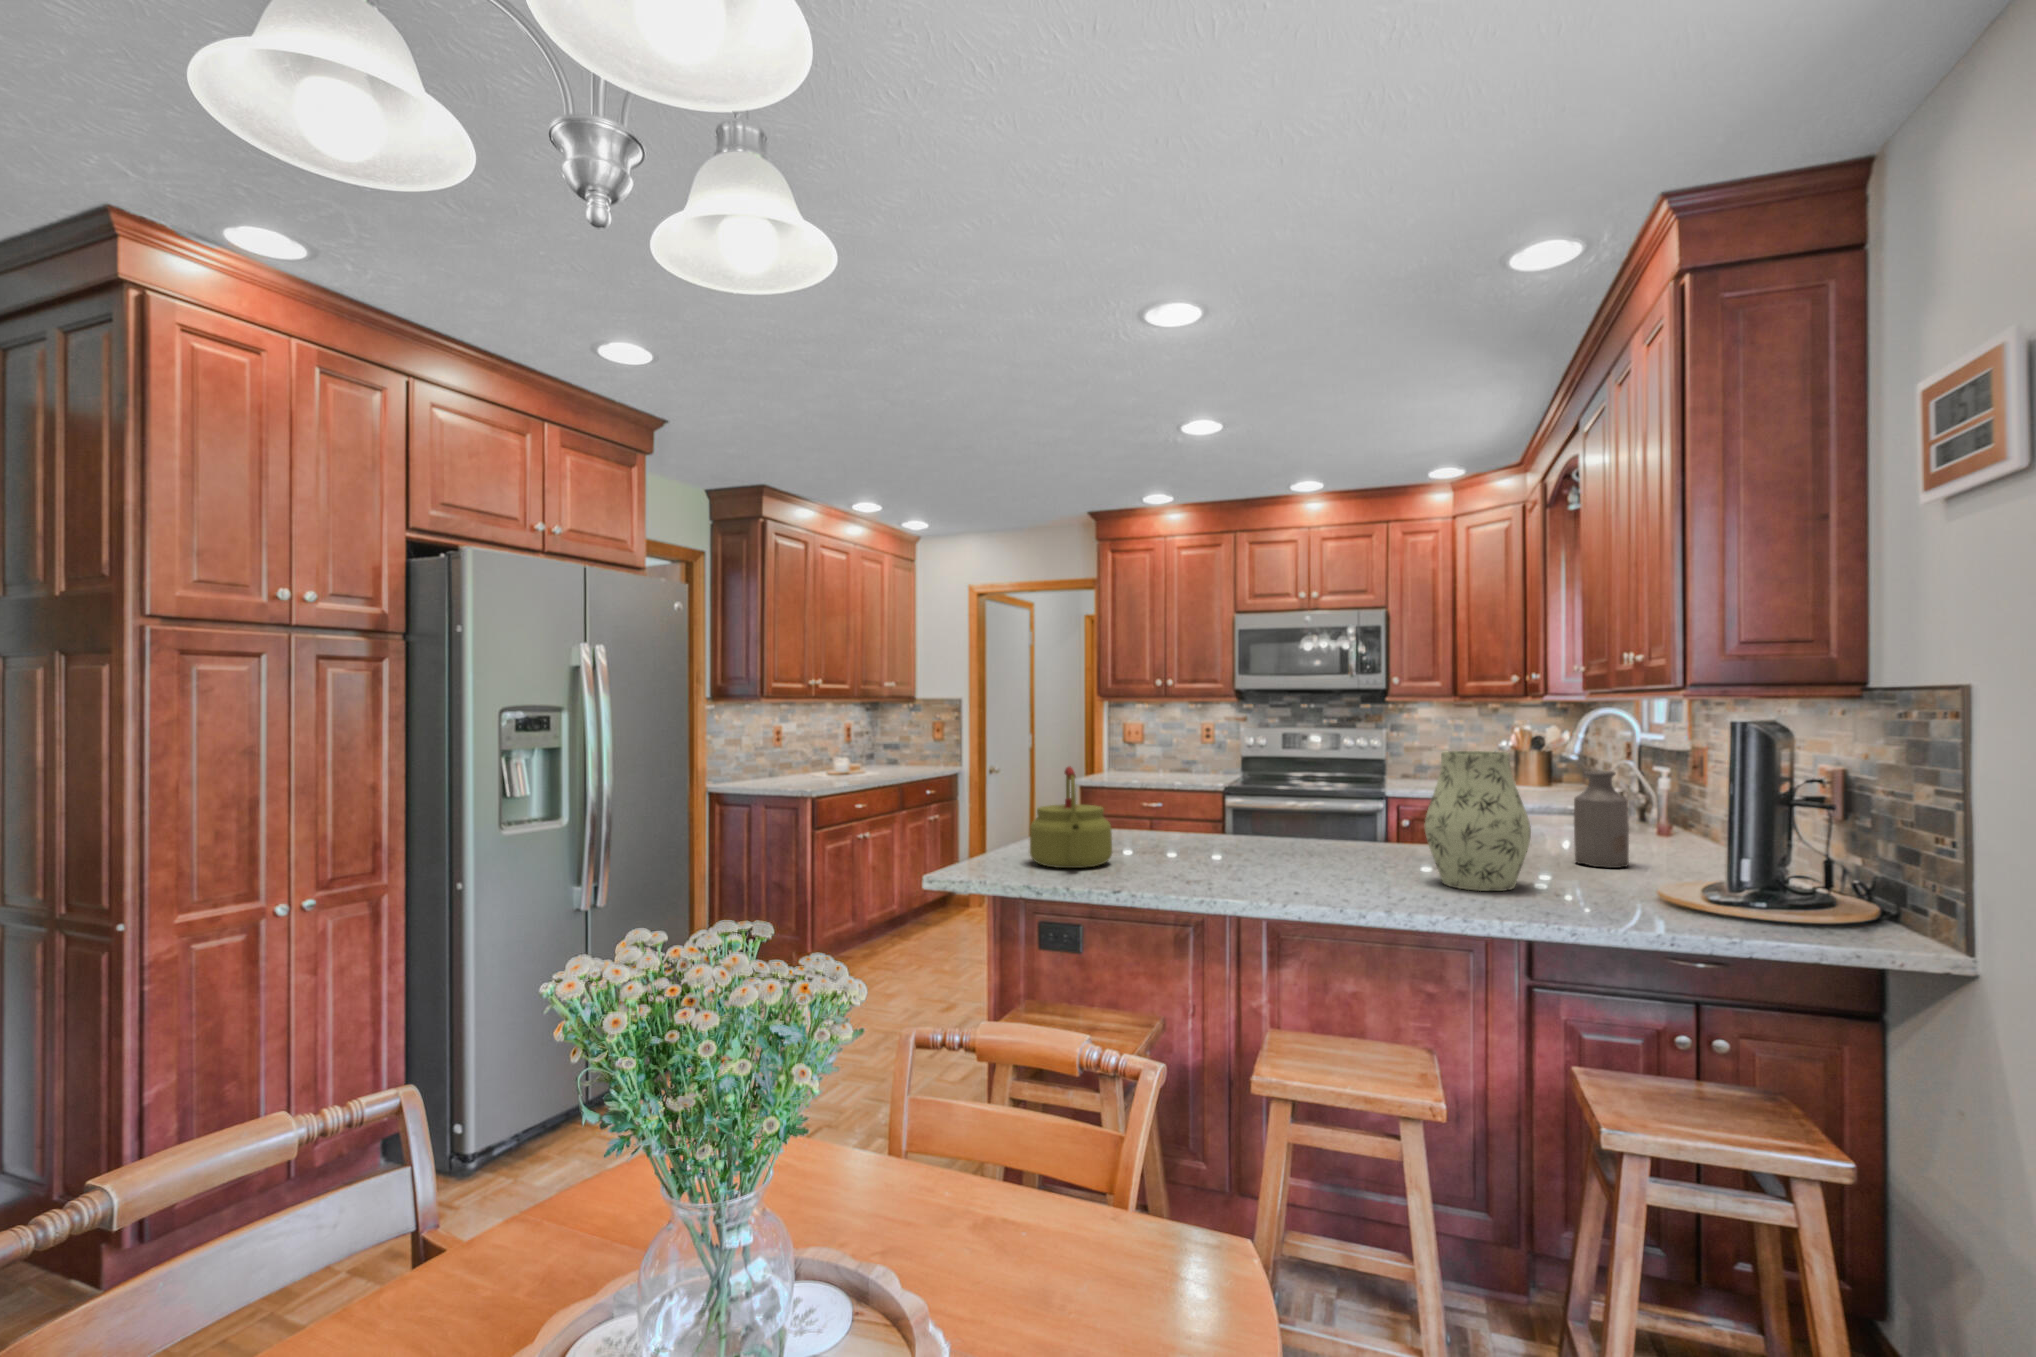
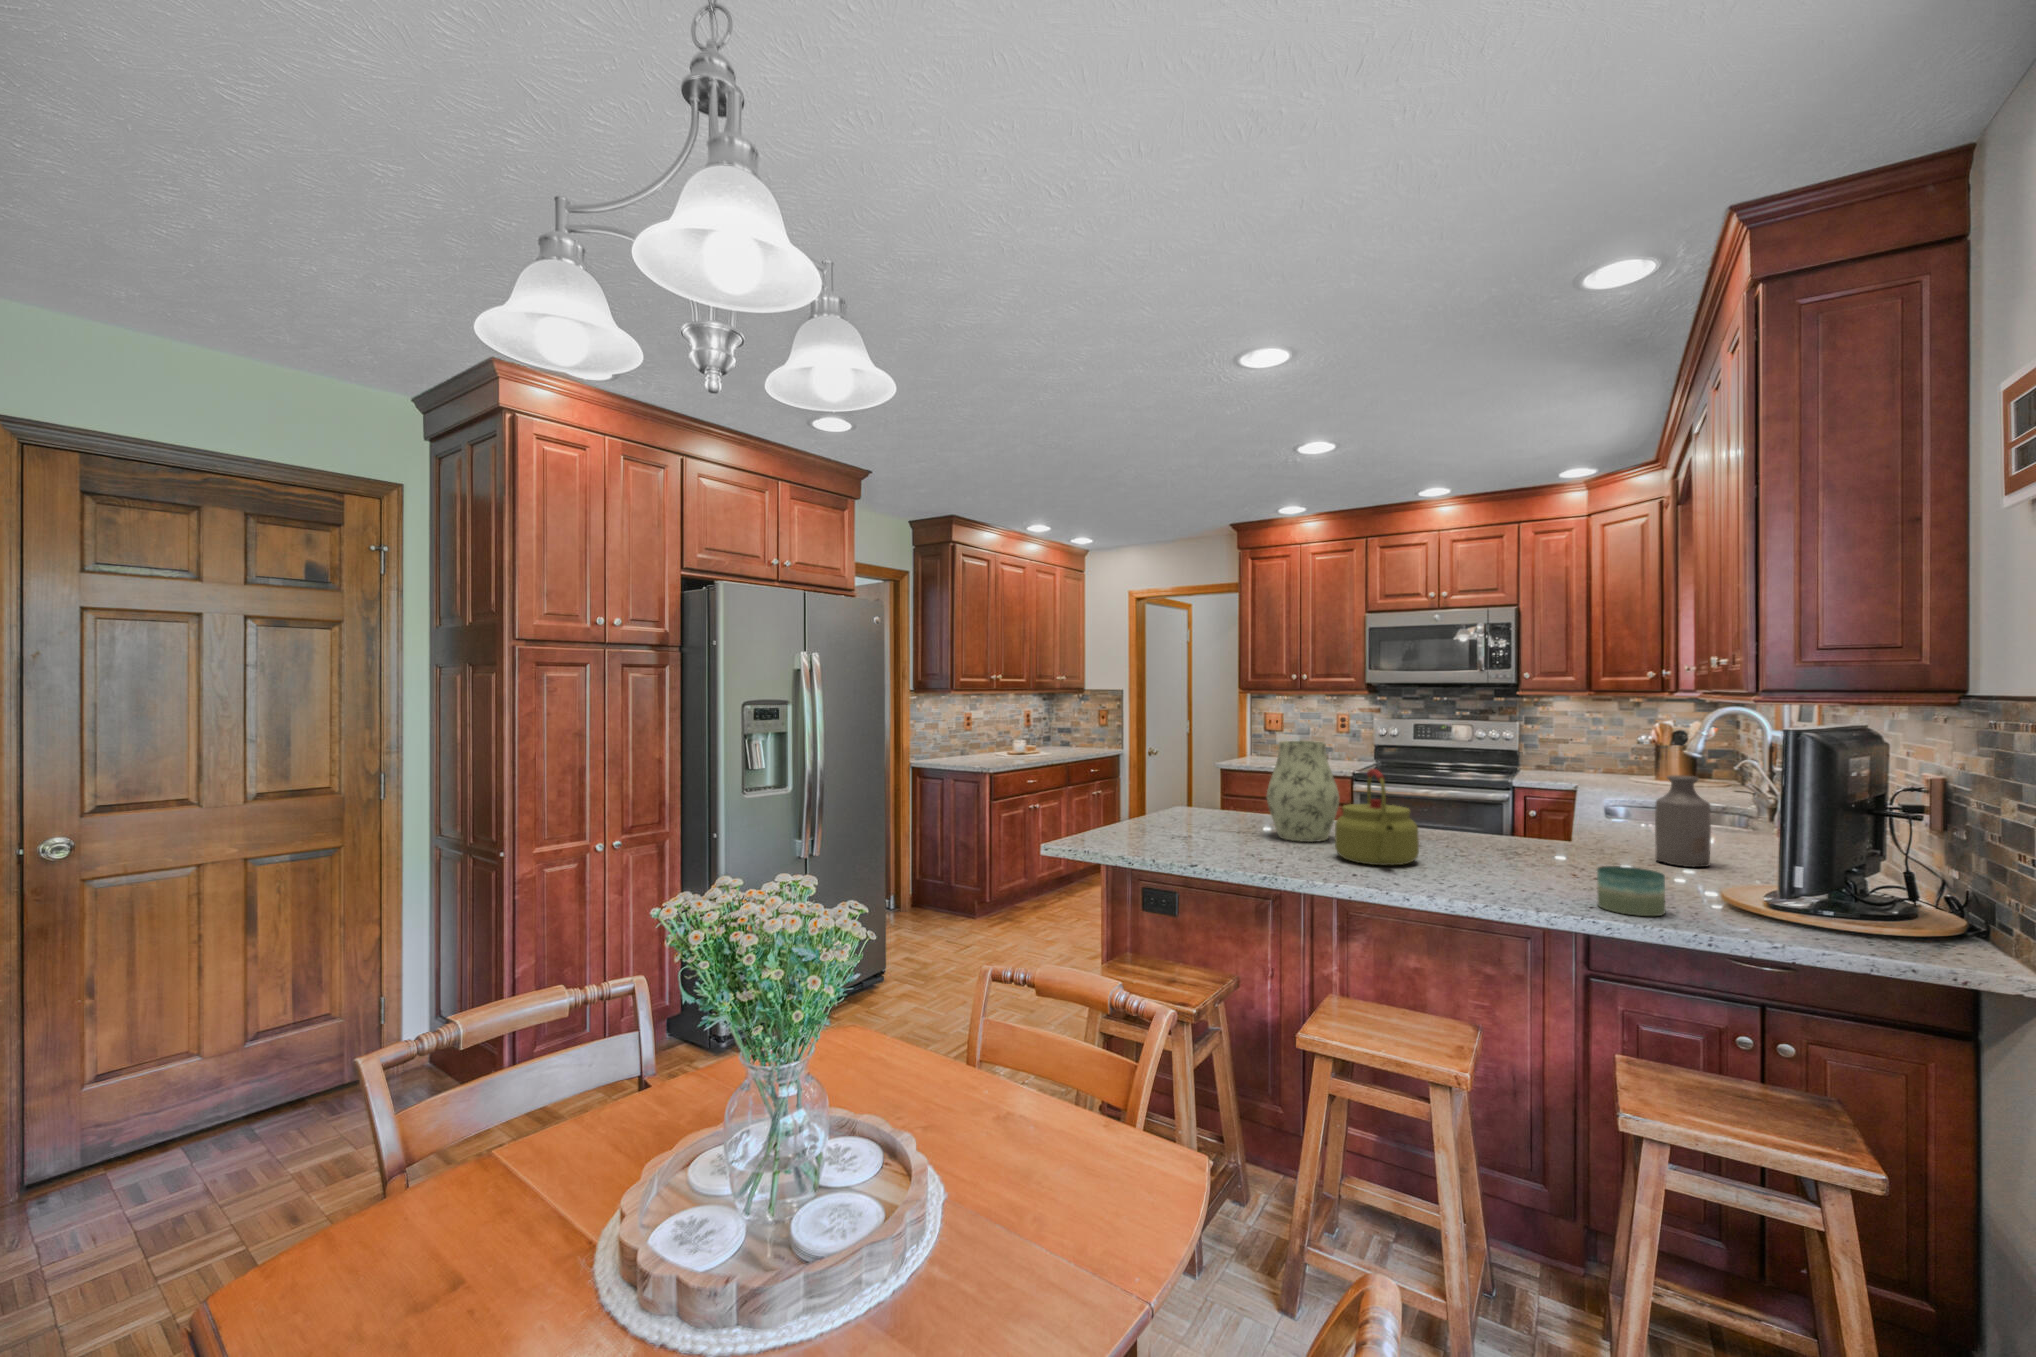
vase: present [1425,751,1531,891] -> present [1267,741,1339,842]
kettle: present [1030,766,1112,868] -> present [1335,769,1419,865]
candle: none [1552,868,1624,920] -> present [1597,866,1665,916]

